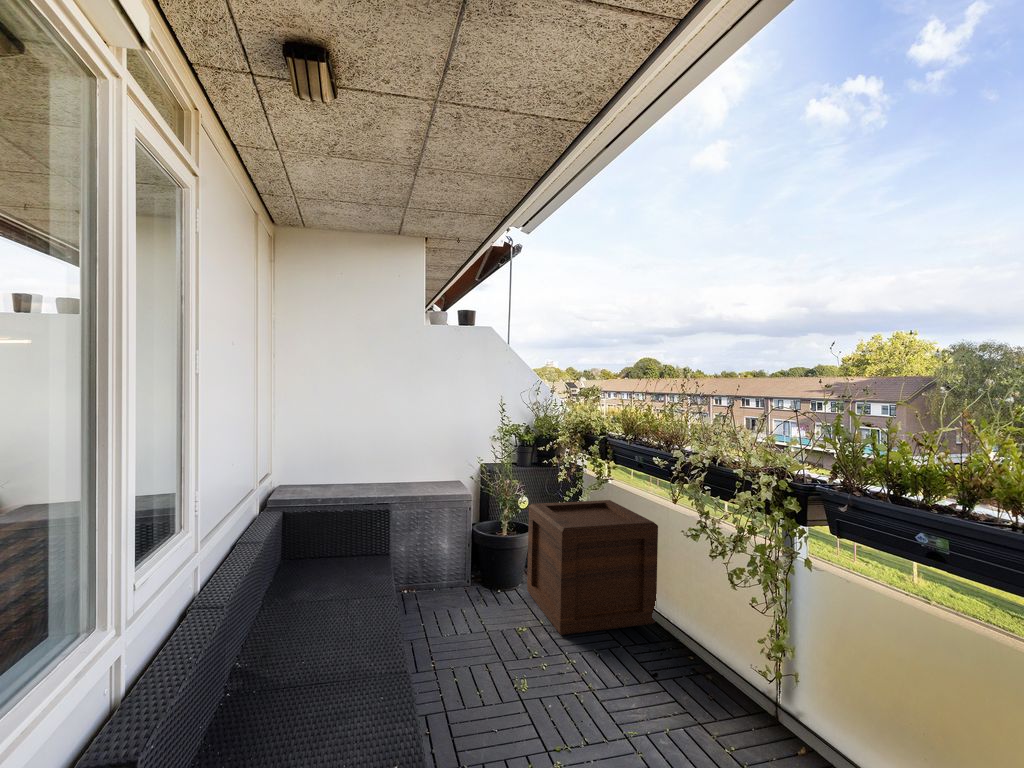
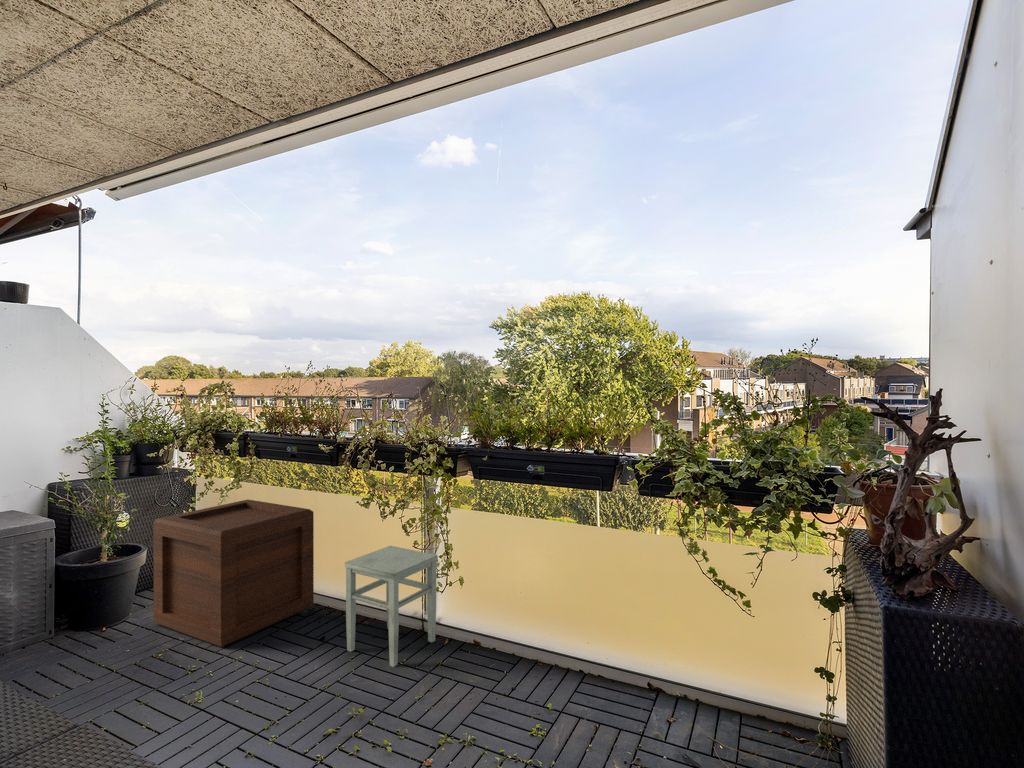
stool: none [665,587,782,738] -> present [345,546,438,667]

